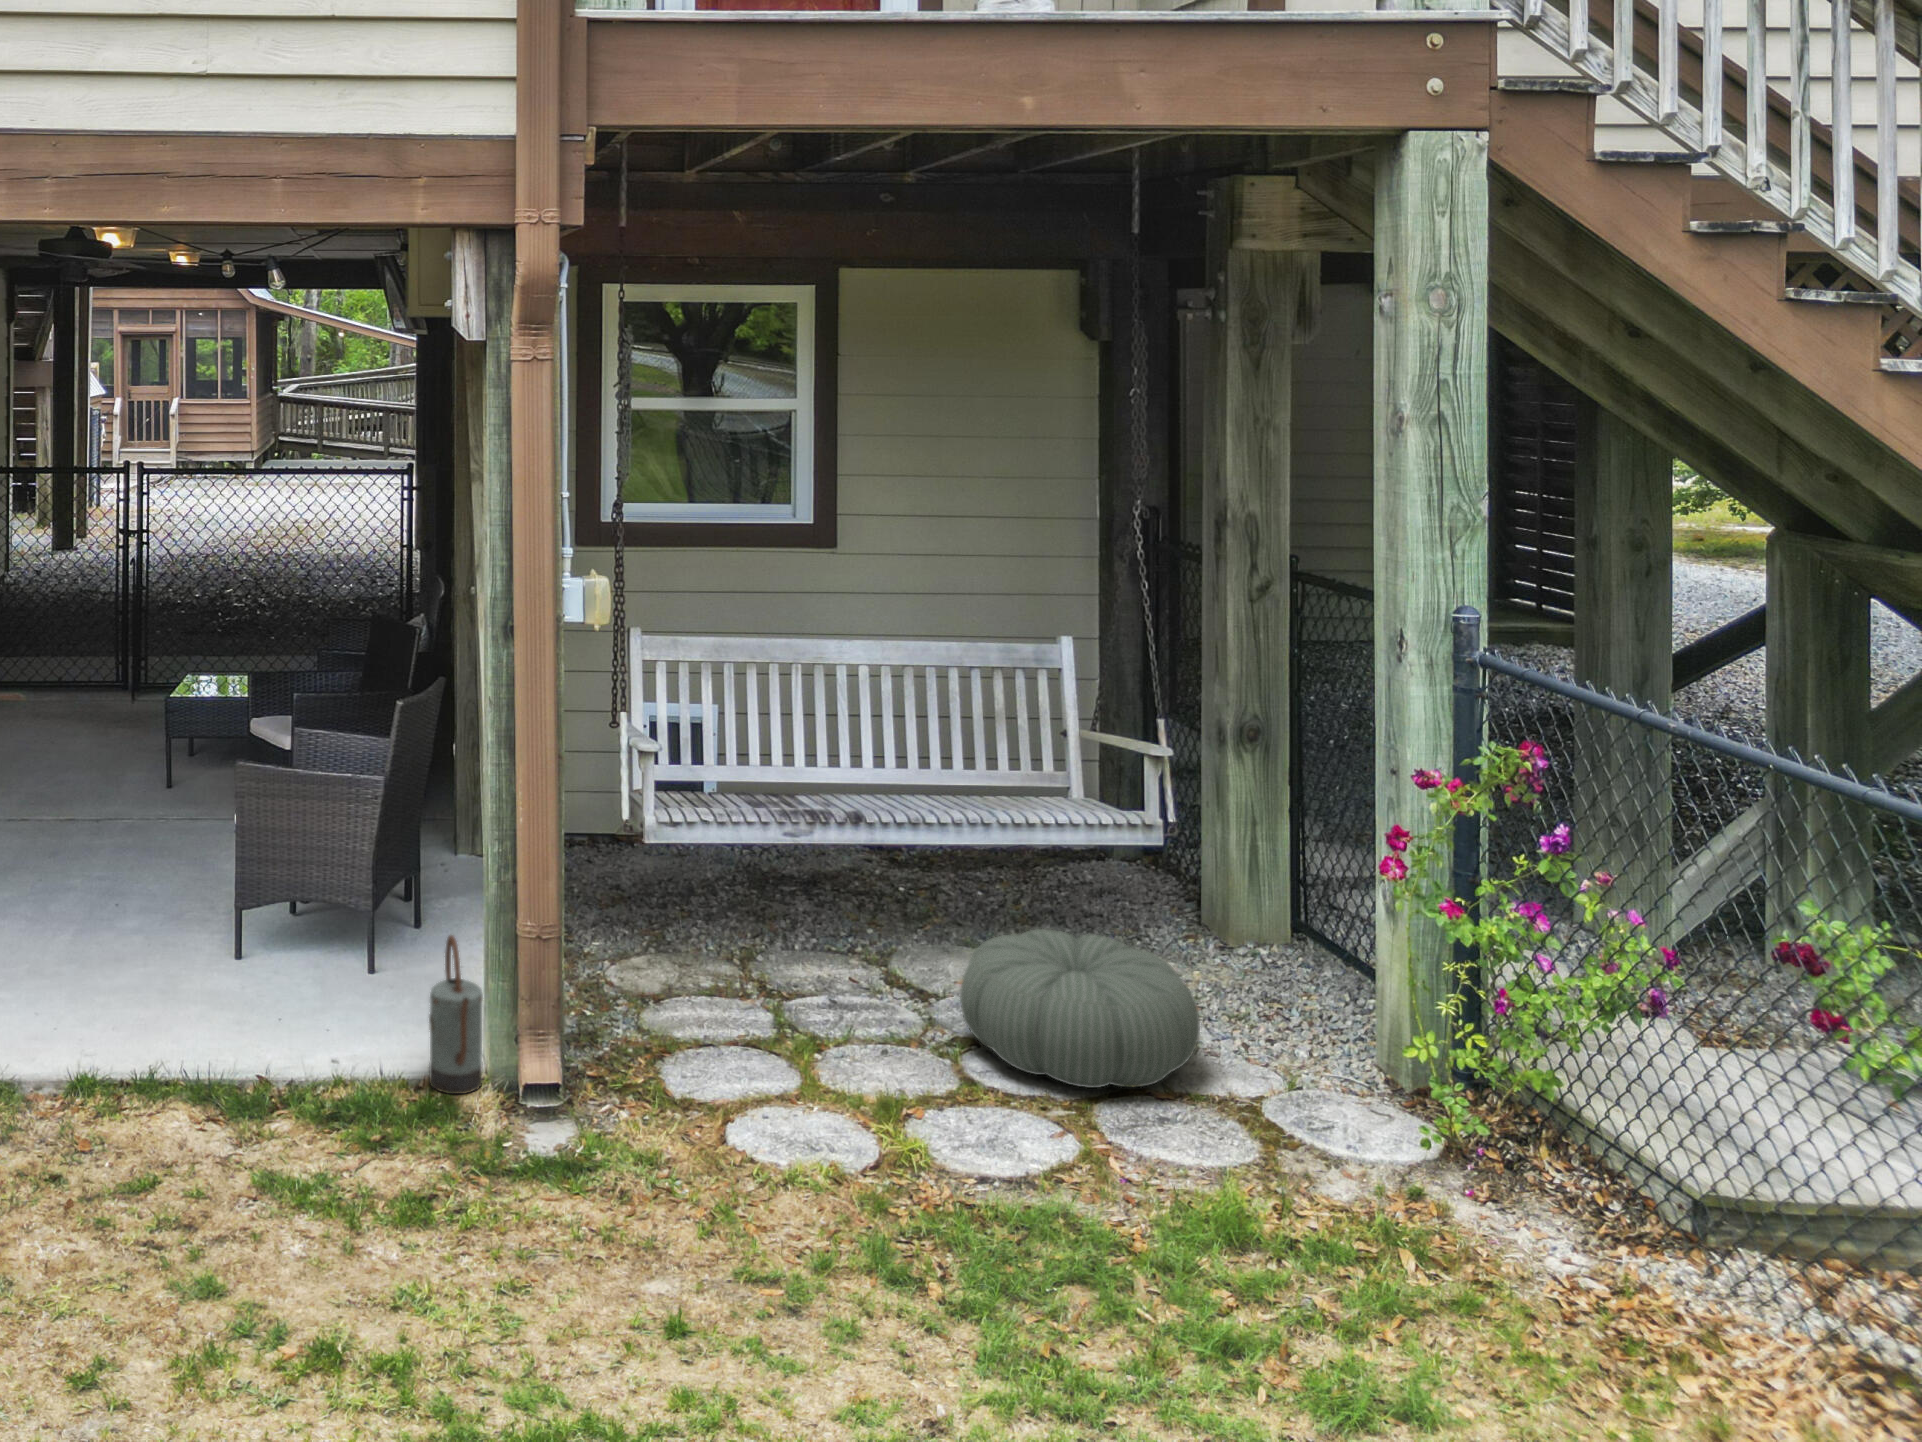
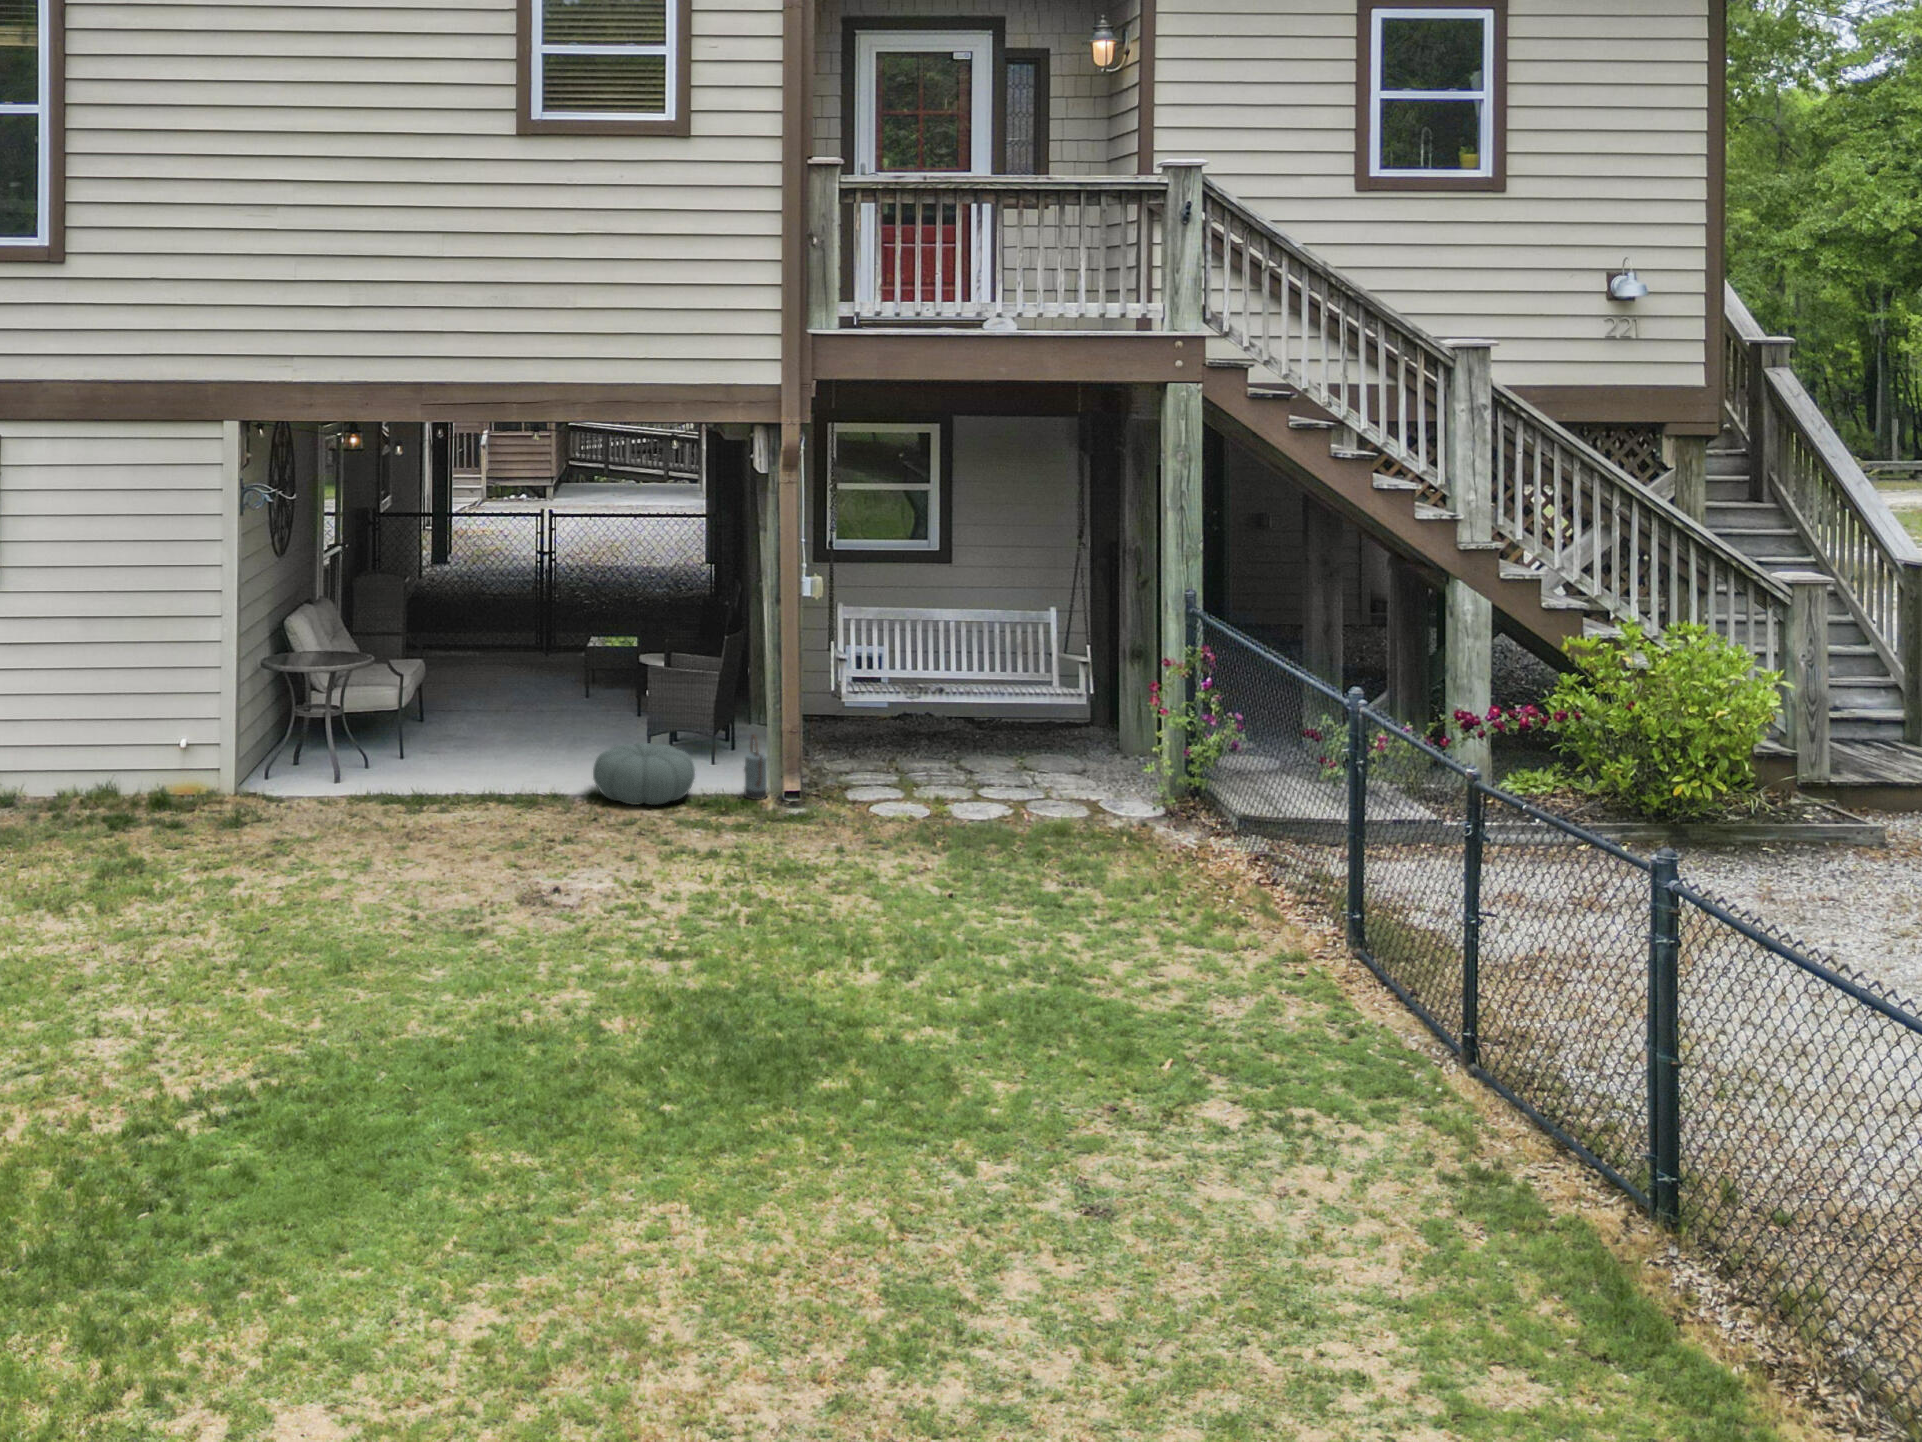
pouf: present [960,929,1200,1088] -> present [593,743,695,805]

